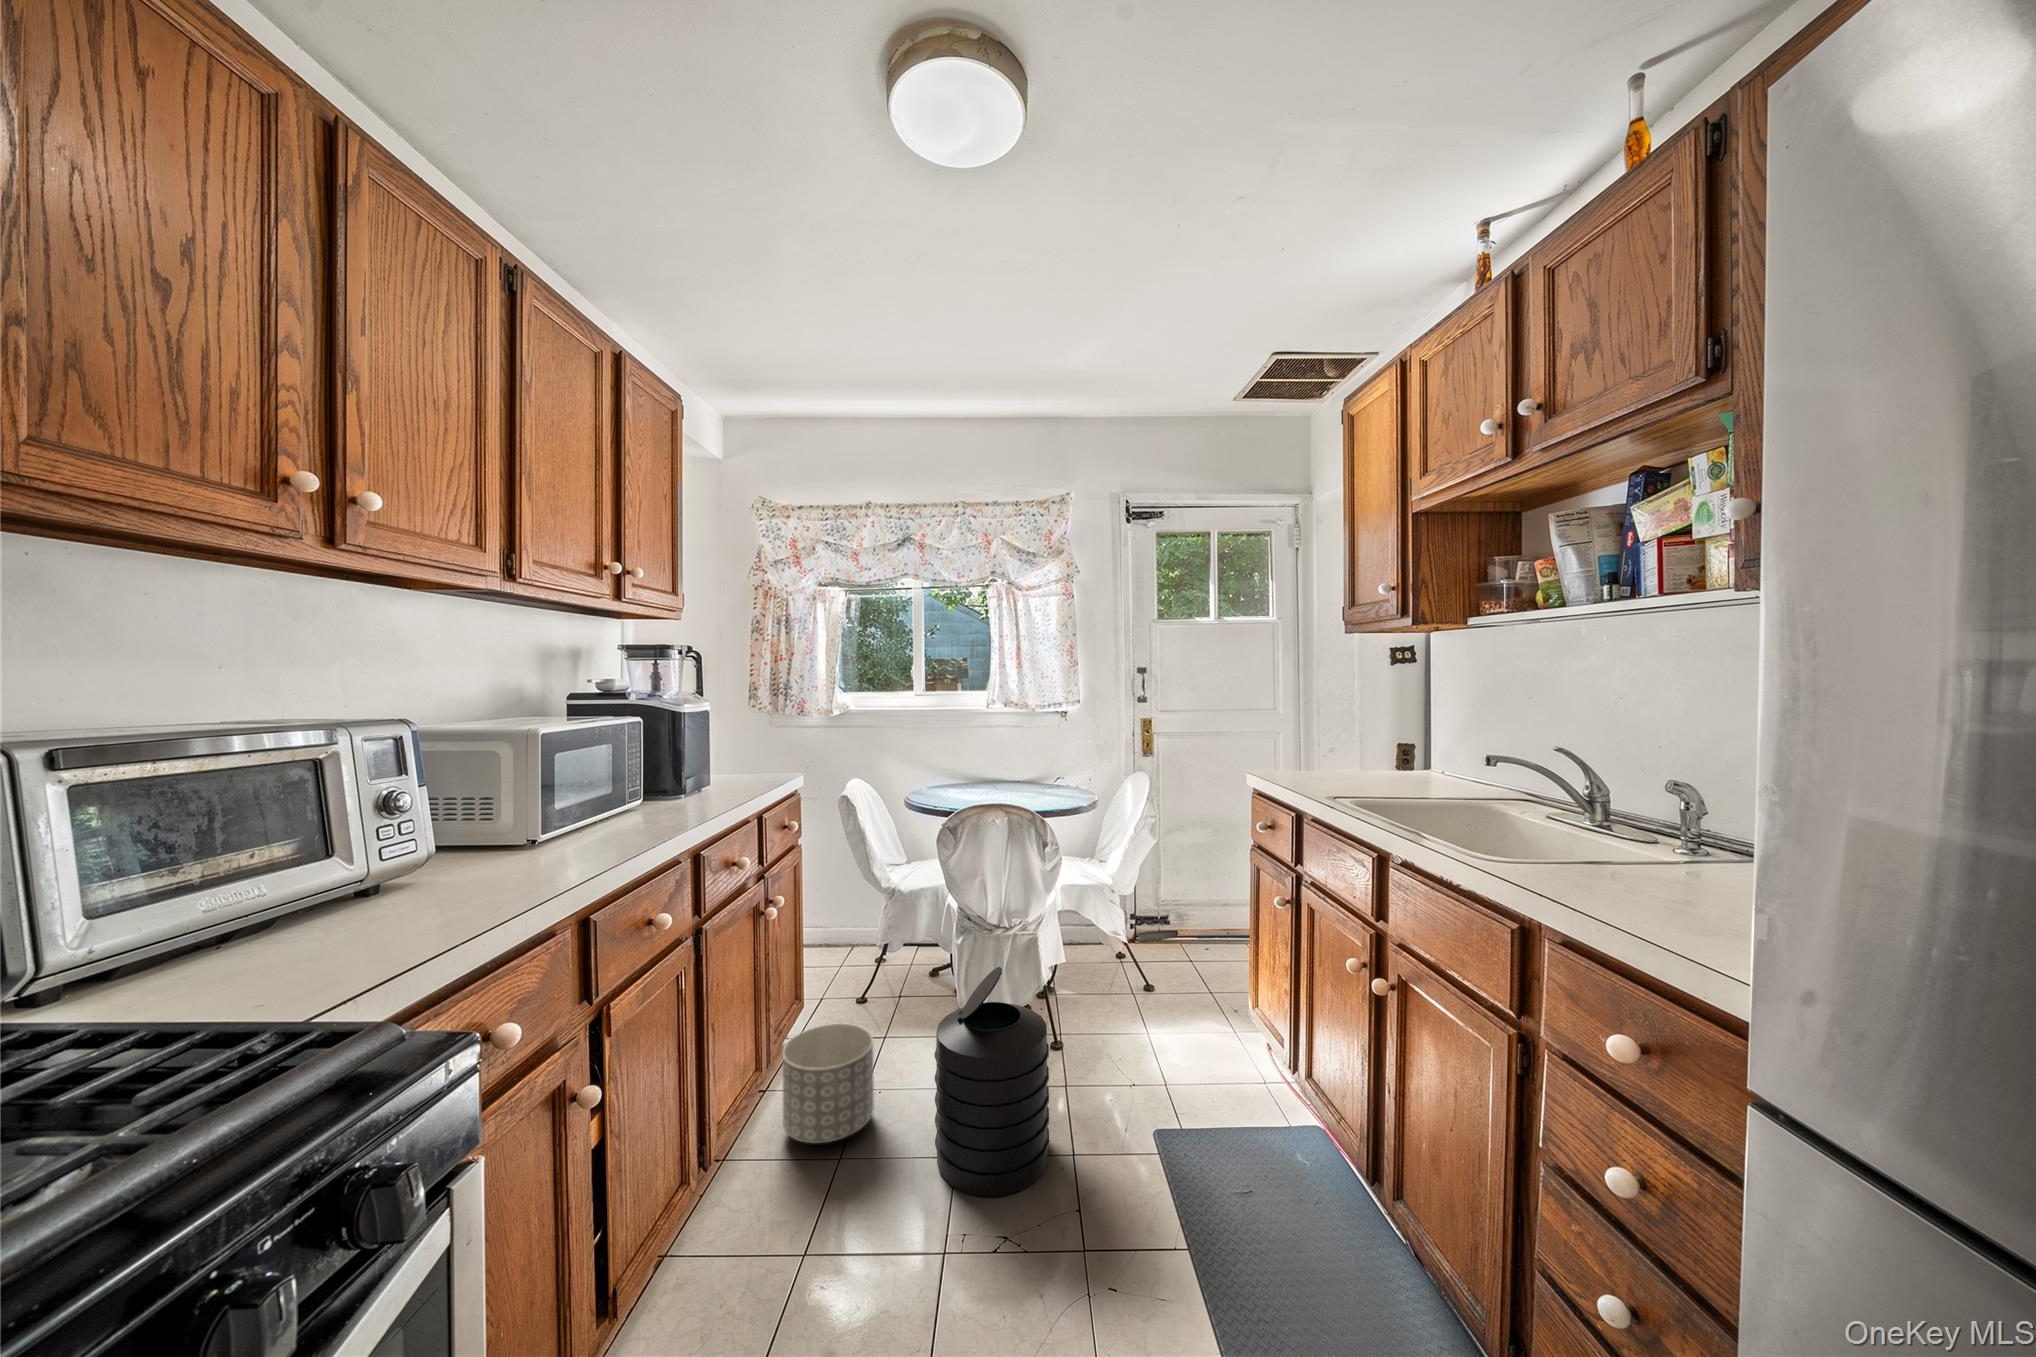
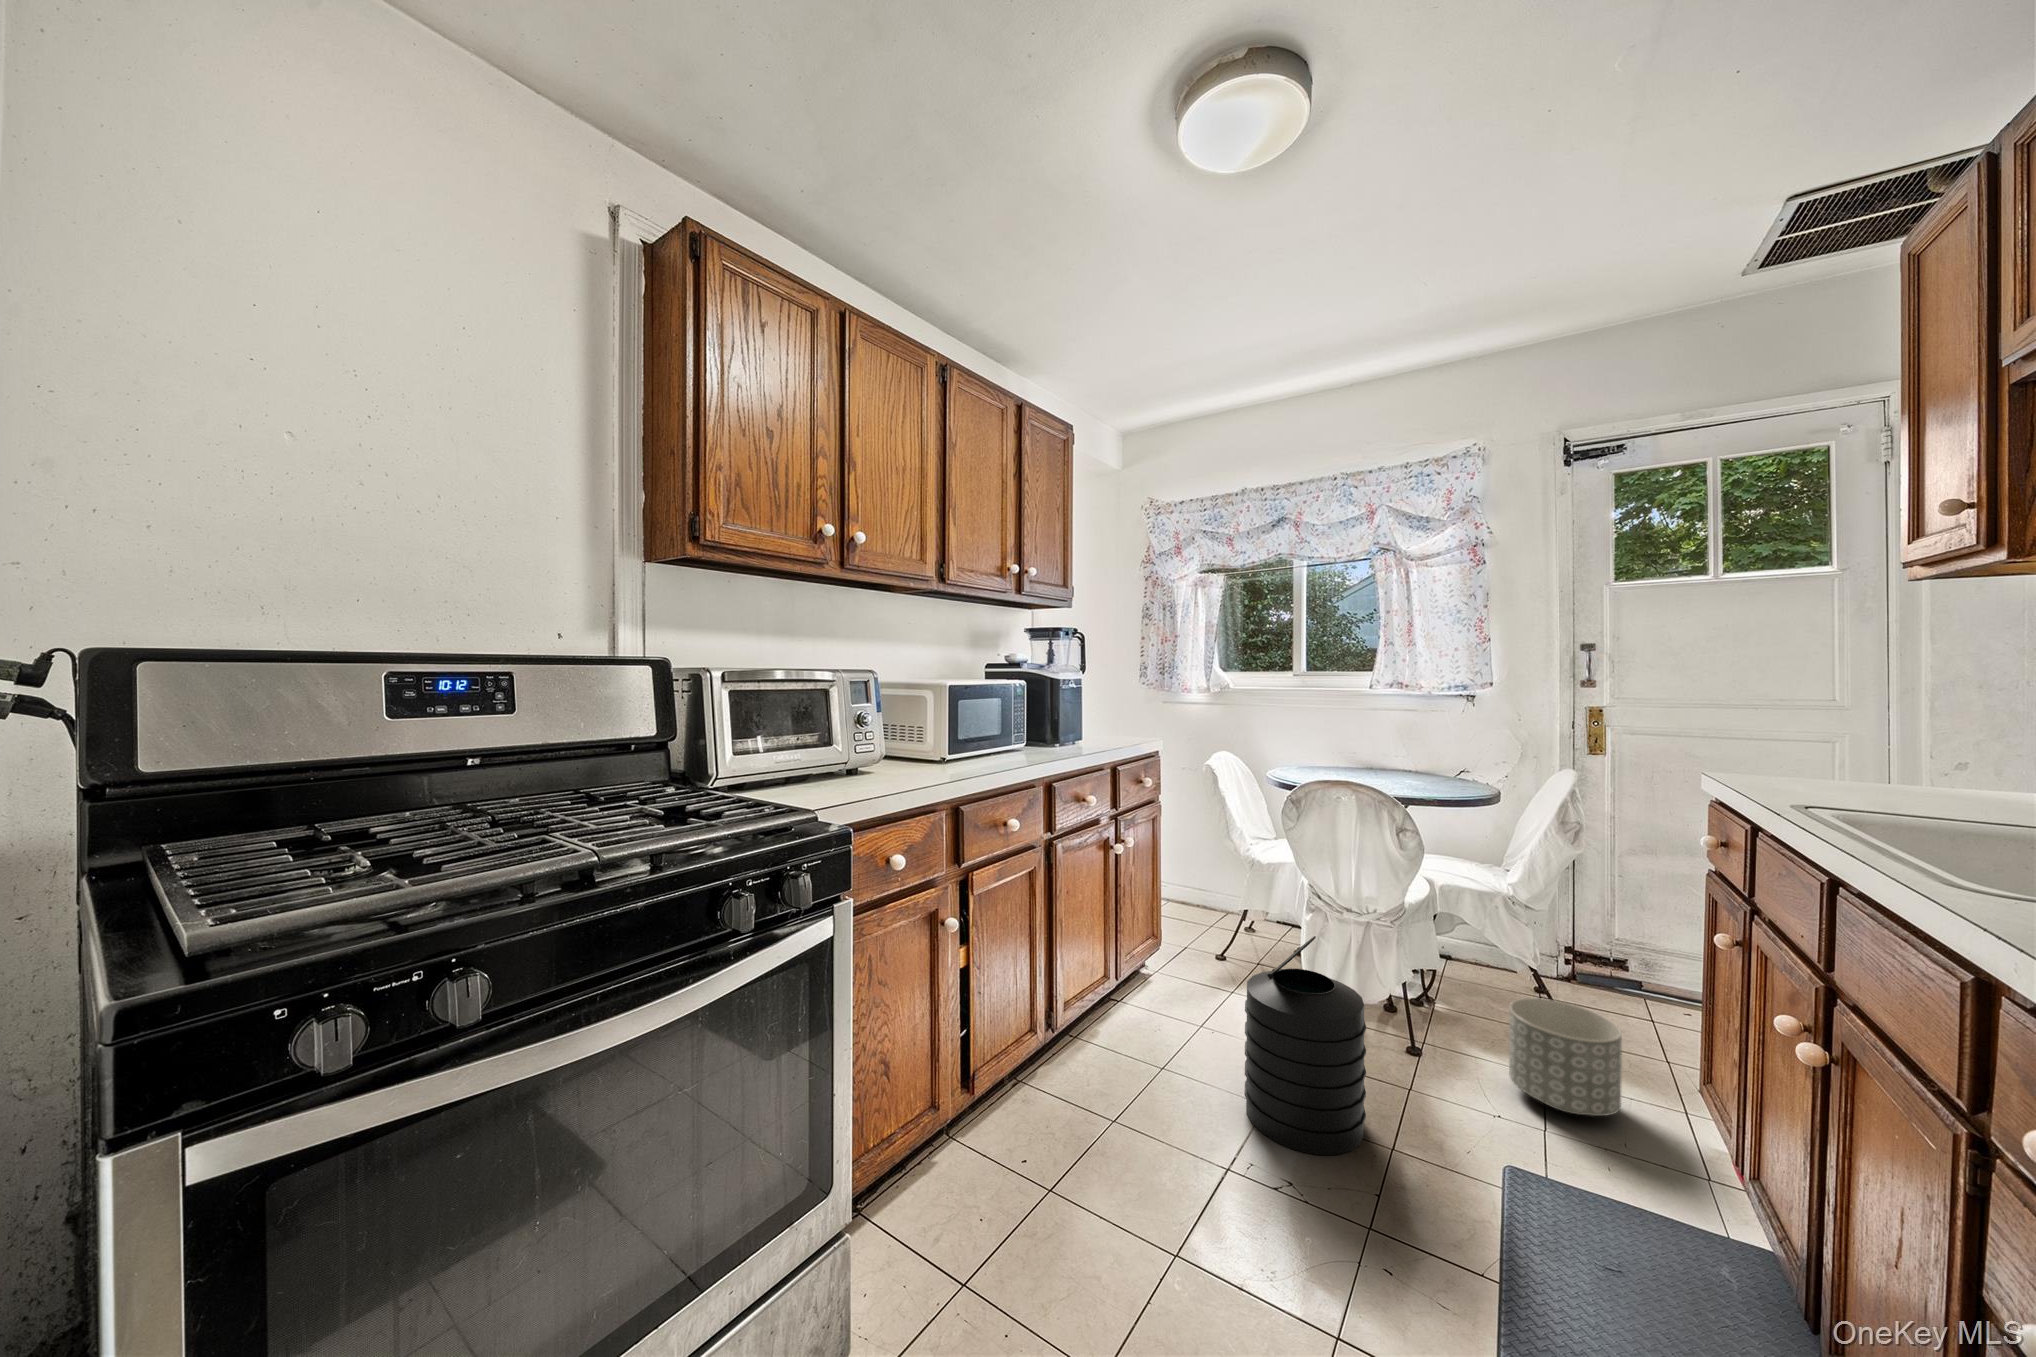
planter: present [783,1024,874,1143] -> present [1509,998,1622,1116]

